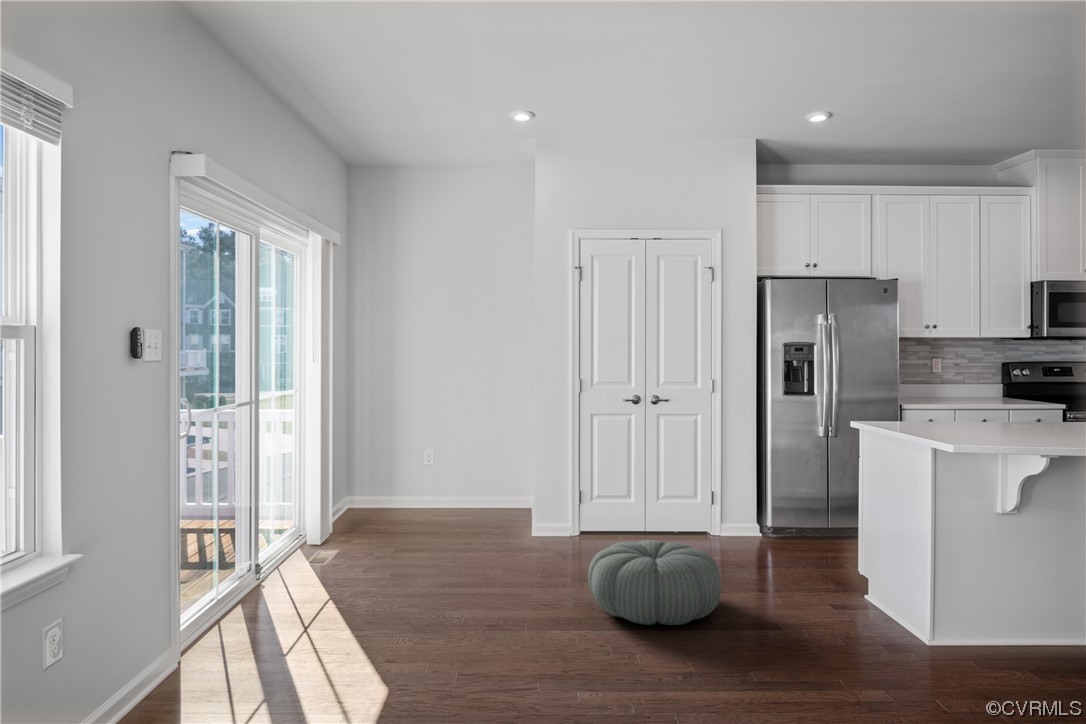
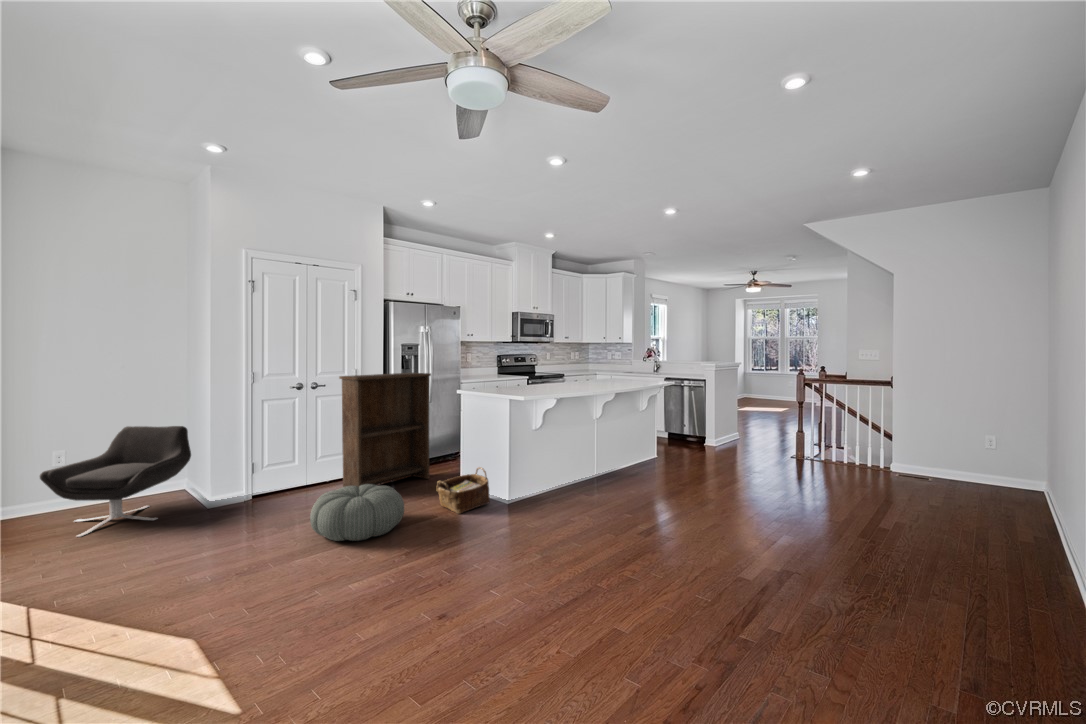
bookshelf: none [674,385,819,563] -> present [339,373,431,487]
lounge chair: none [407,436,526,541] -> present [40,426,191,537]
woven basket: none [789,552,895,628] -> present [437,467,490,514]

